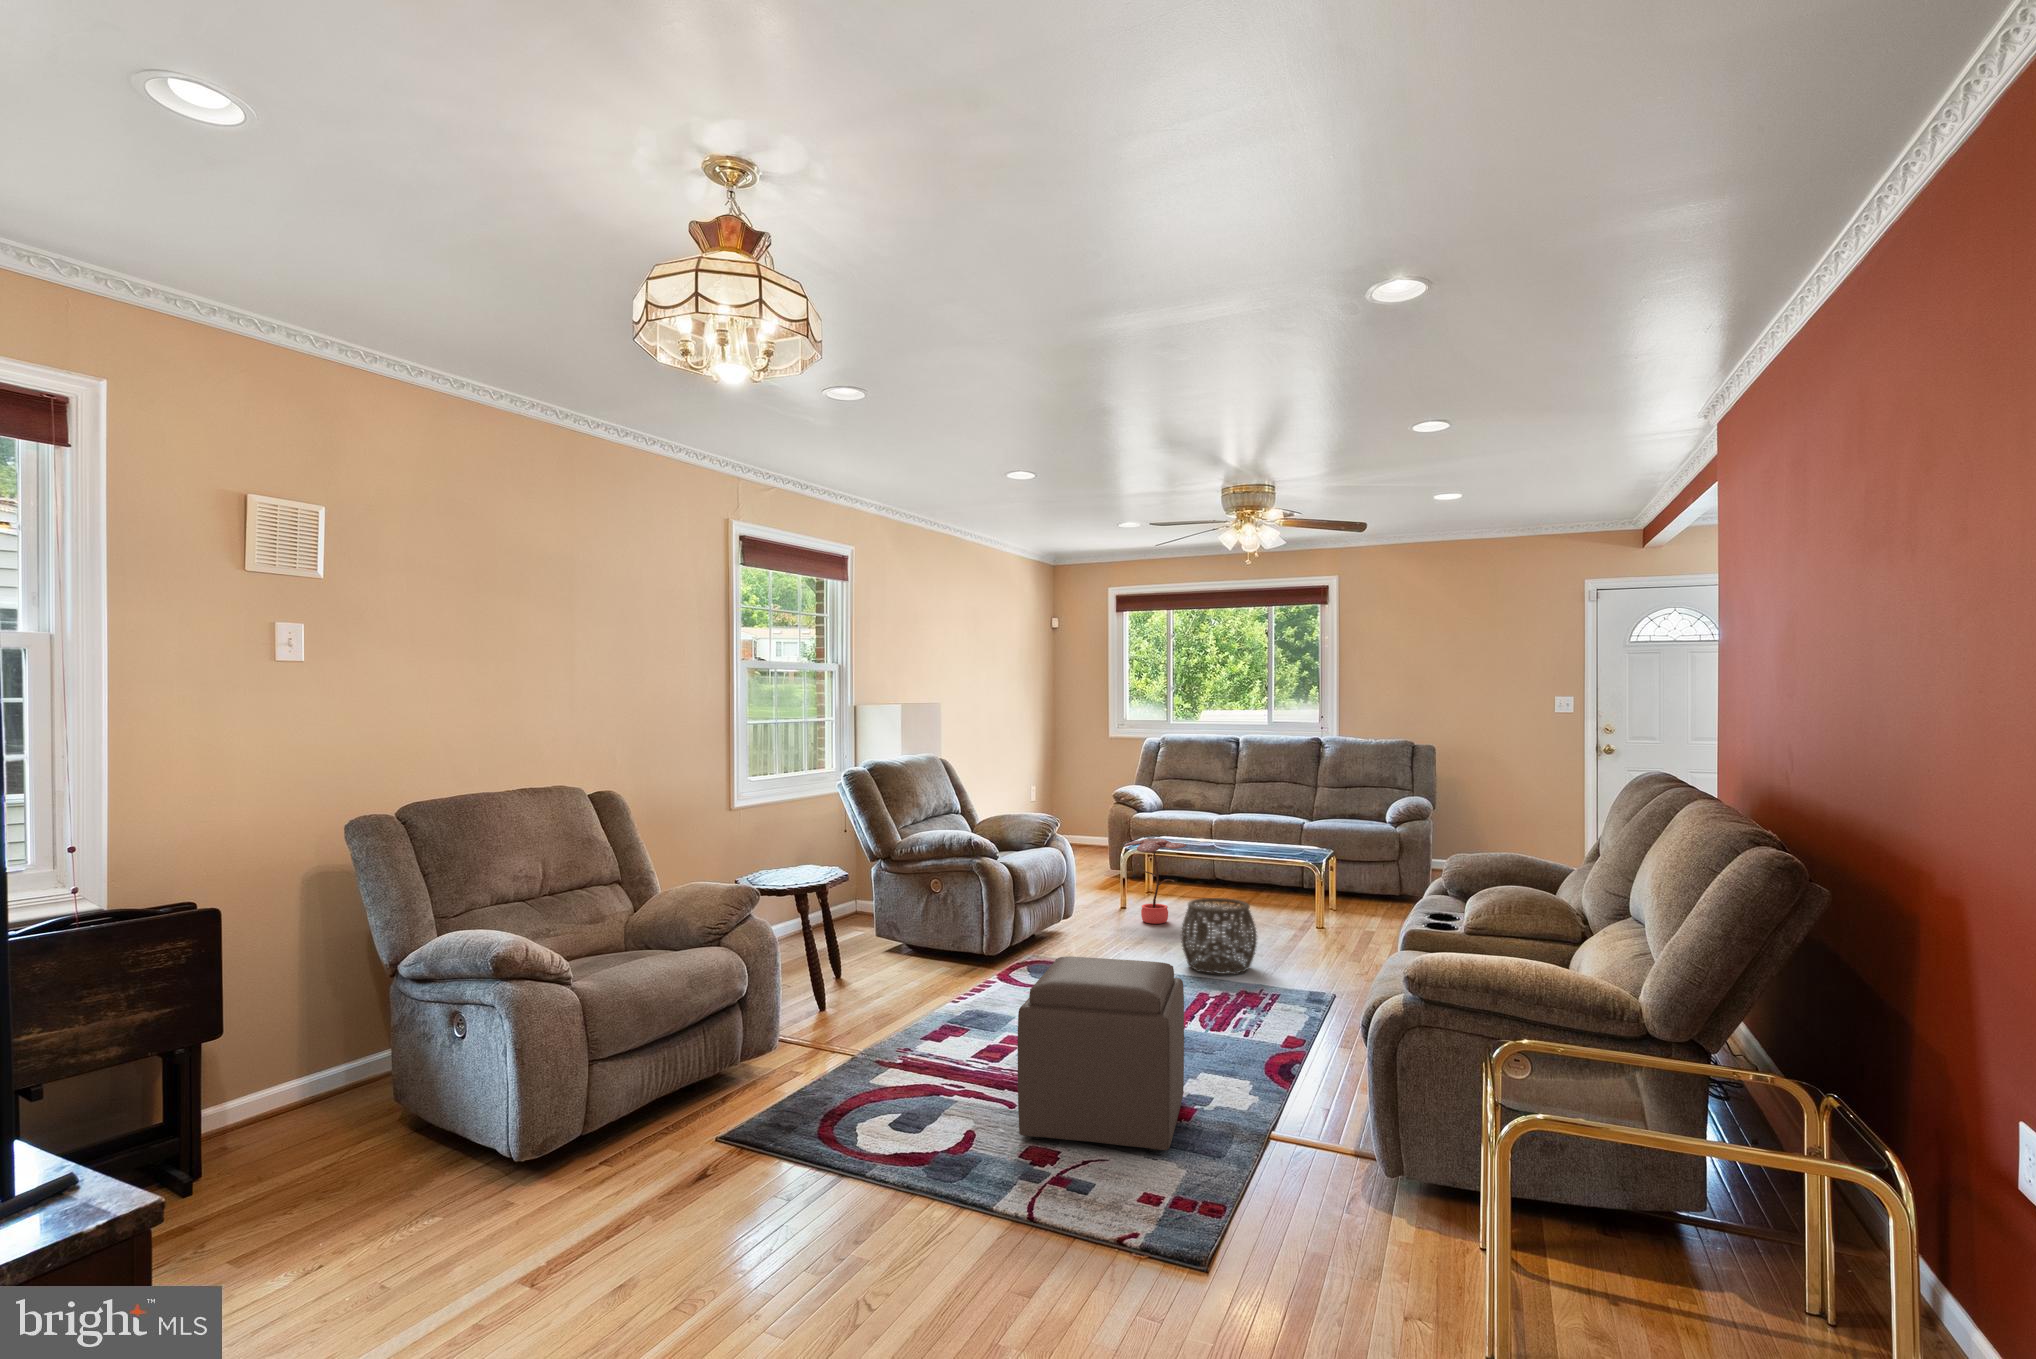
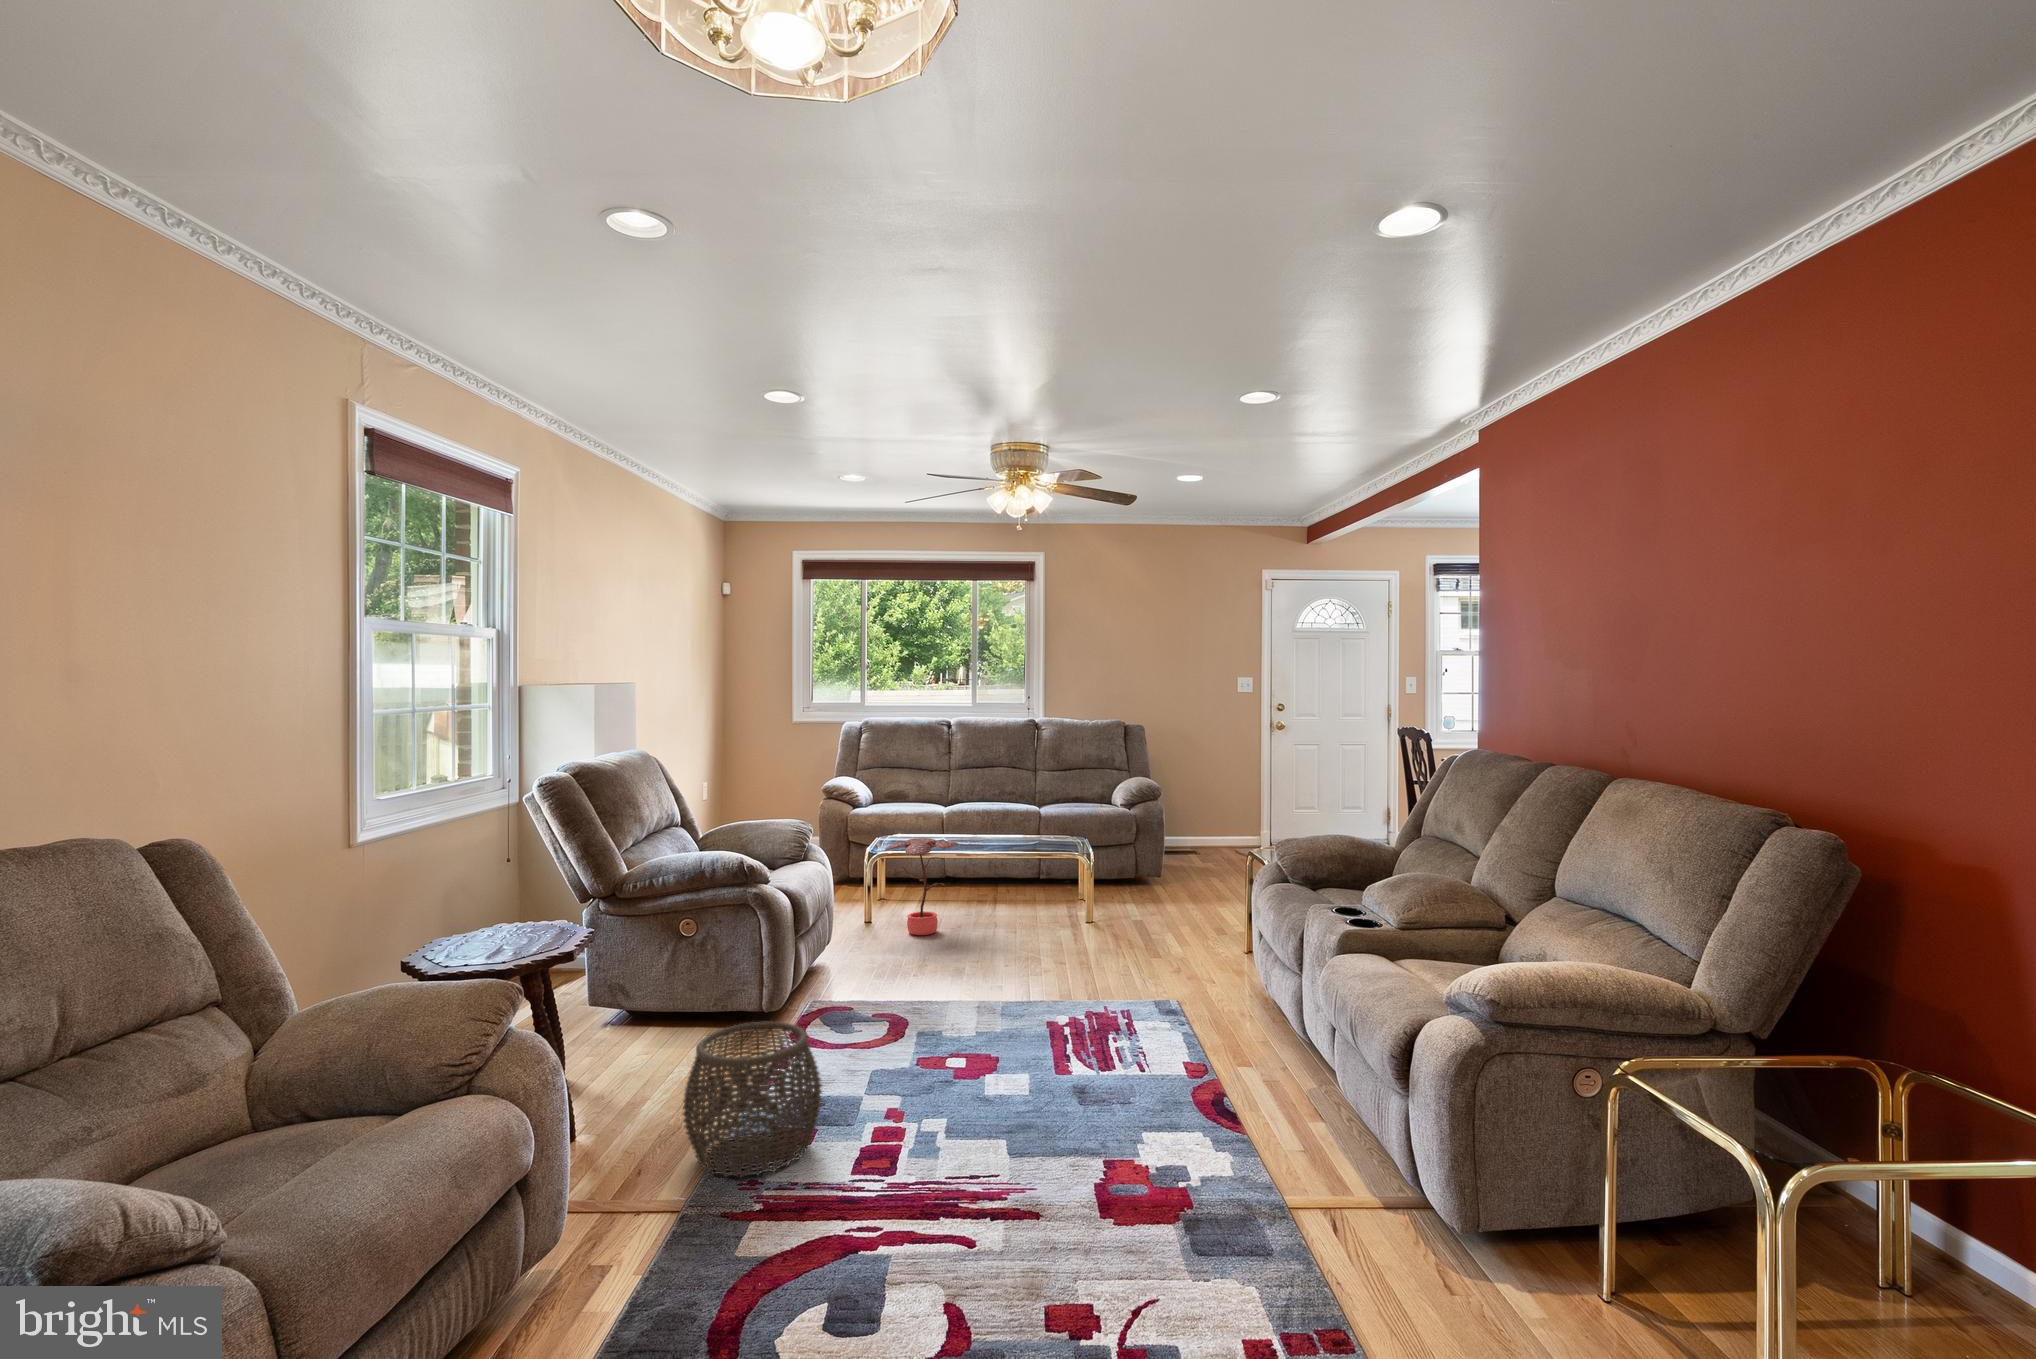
woven basket: present [1181,898,1257,975] -> present [683,1022,822,1177]
ottoman: present [1018,957,1184,1152] -> none [986,1008,1230,1302]

